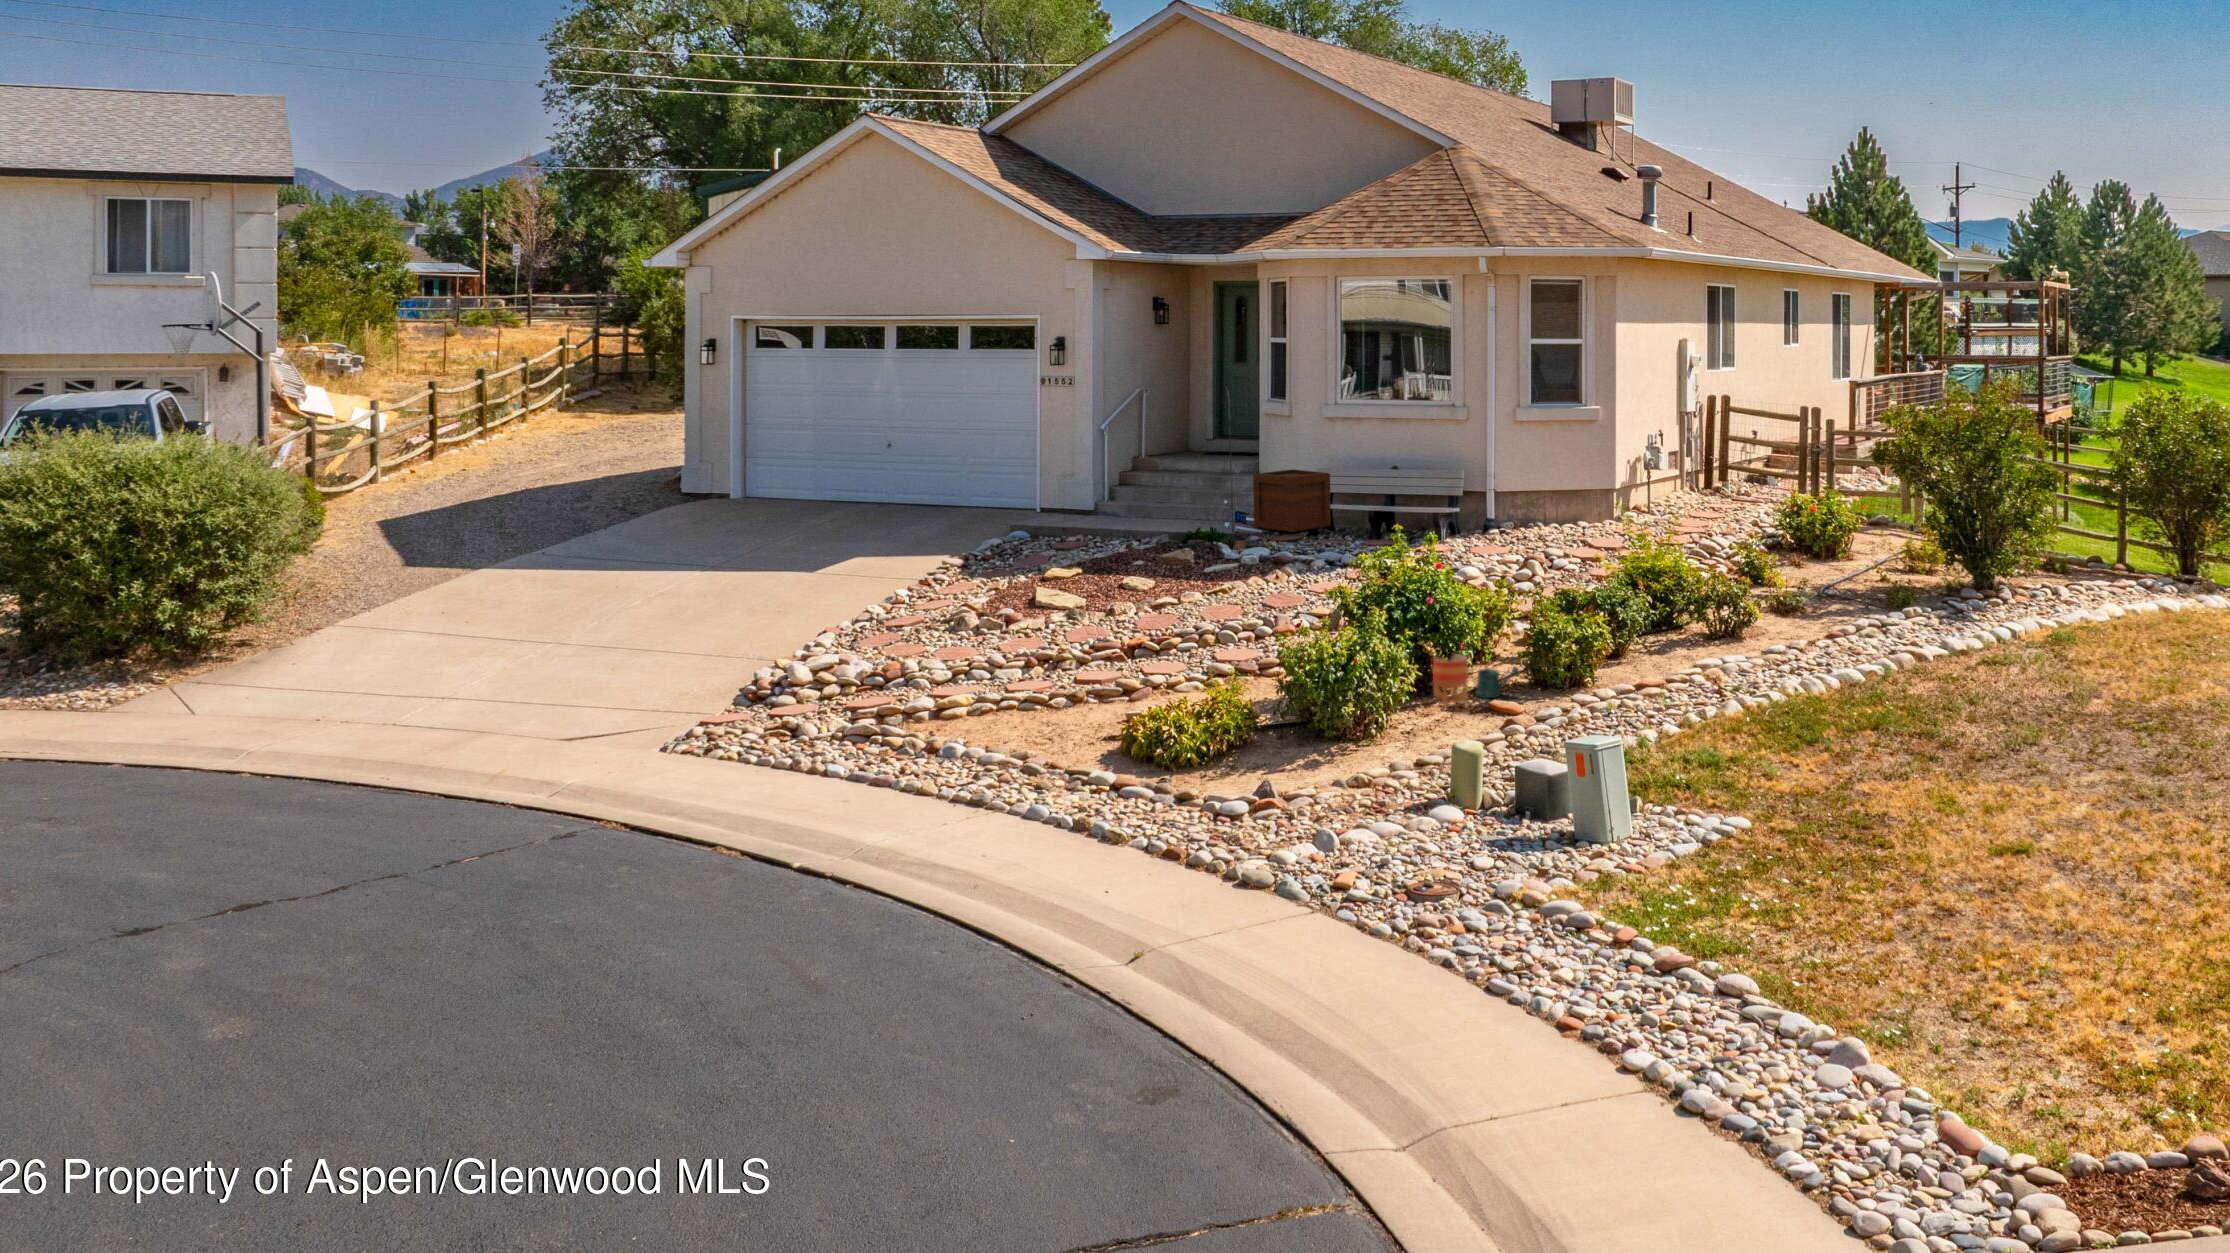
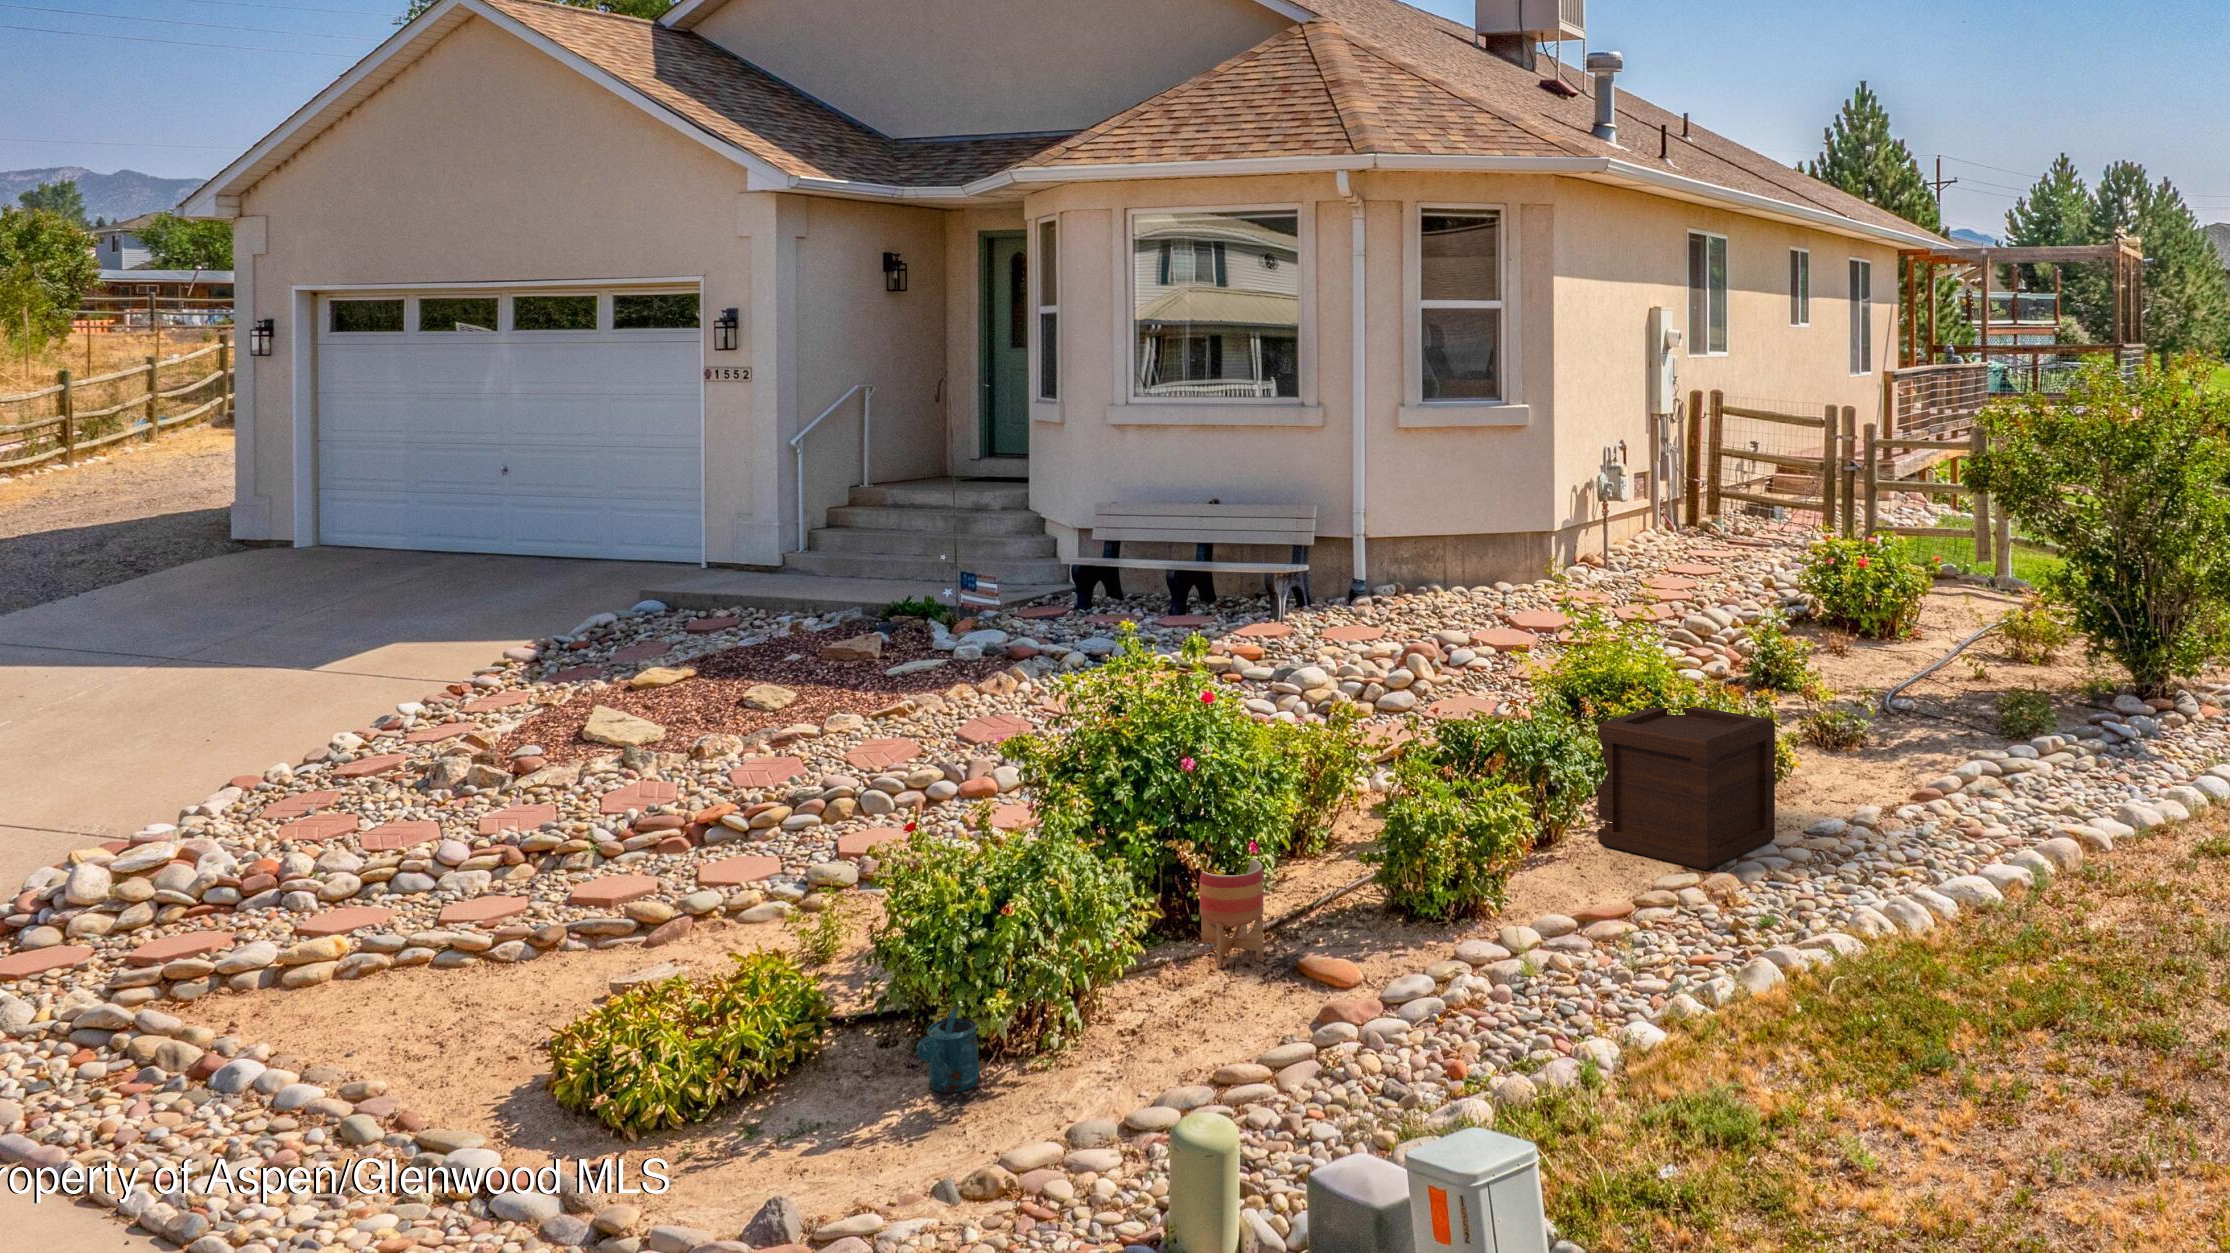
wooden crate: present [1253,469,1331,532] -> present [1598,707,1775,870]
watering can: present [1477,664,1520,698] -> present [916,1005,980,1093]

